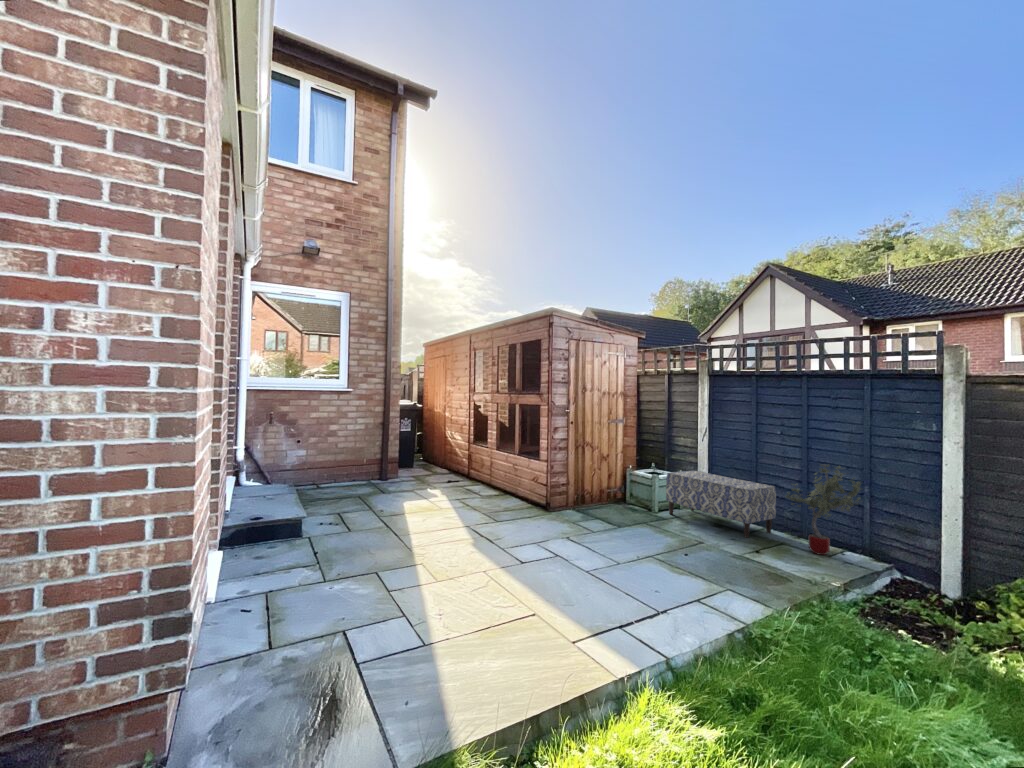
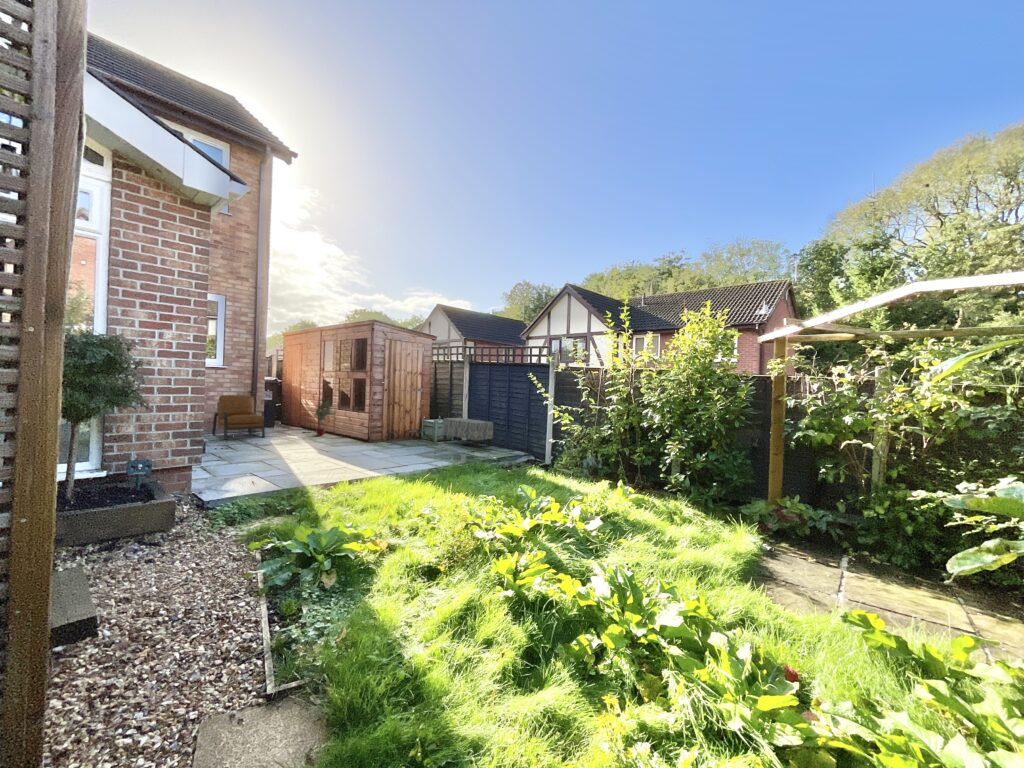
chair: none [337,430,398,497] -> present [212,395,265,440]
potted tree: present [786,464,861,555] -> present [315,398,336,436]

